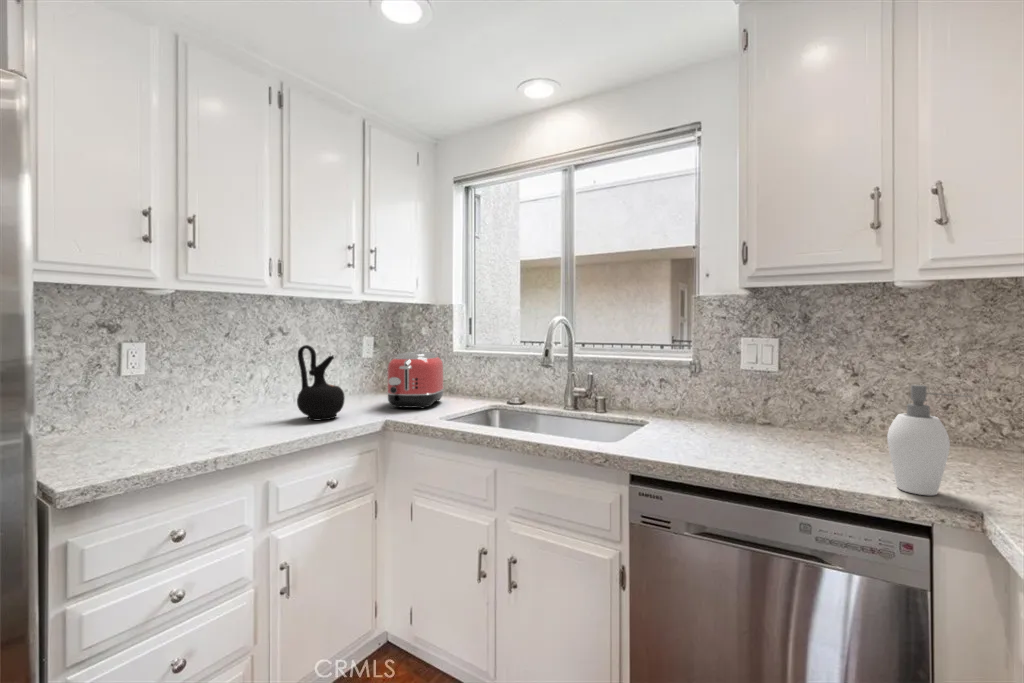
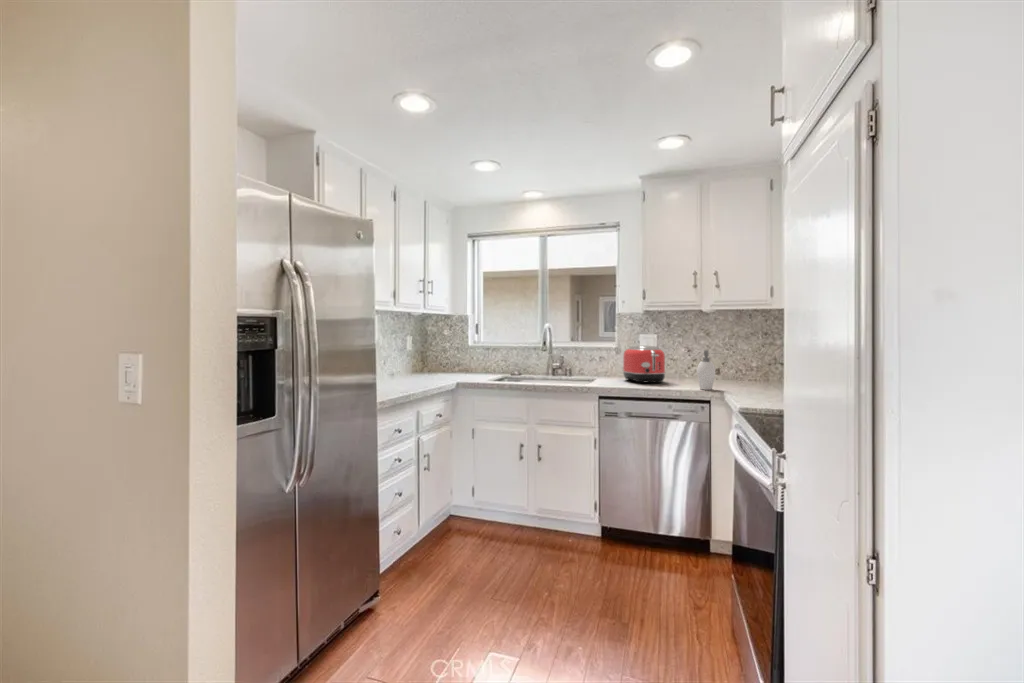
ceramic jug: present [297,345,345,420] -> none [404,341,431,384]
toaster: present [387,352,444,409] -> present [623,346,665,383]

